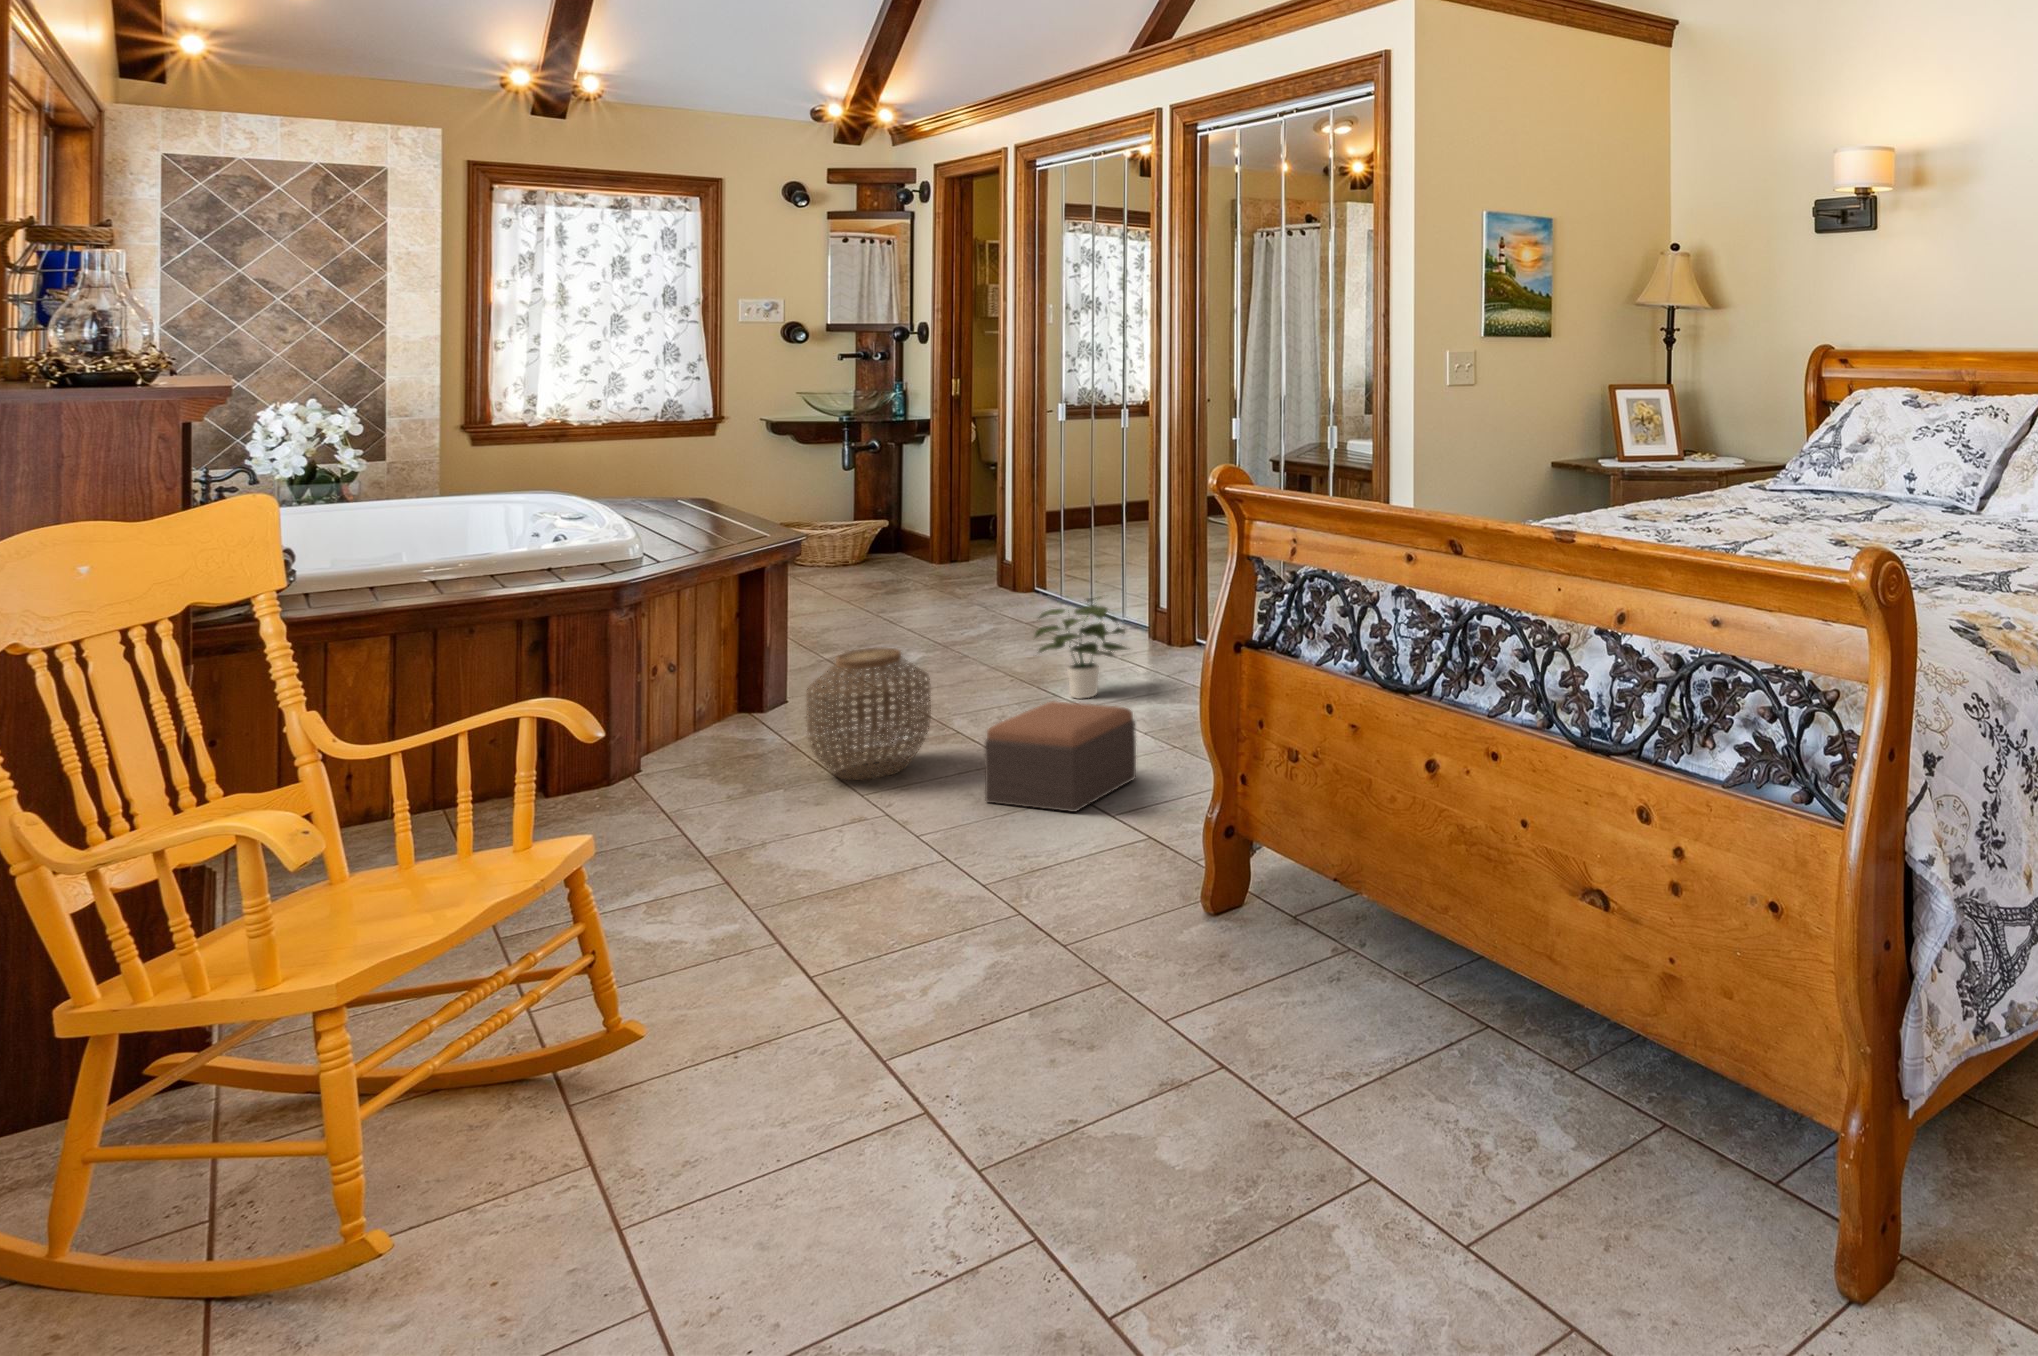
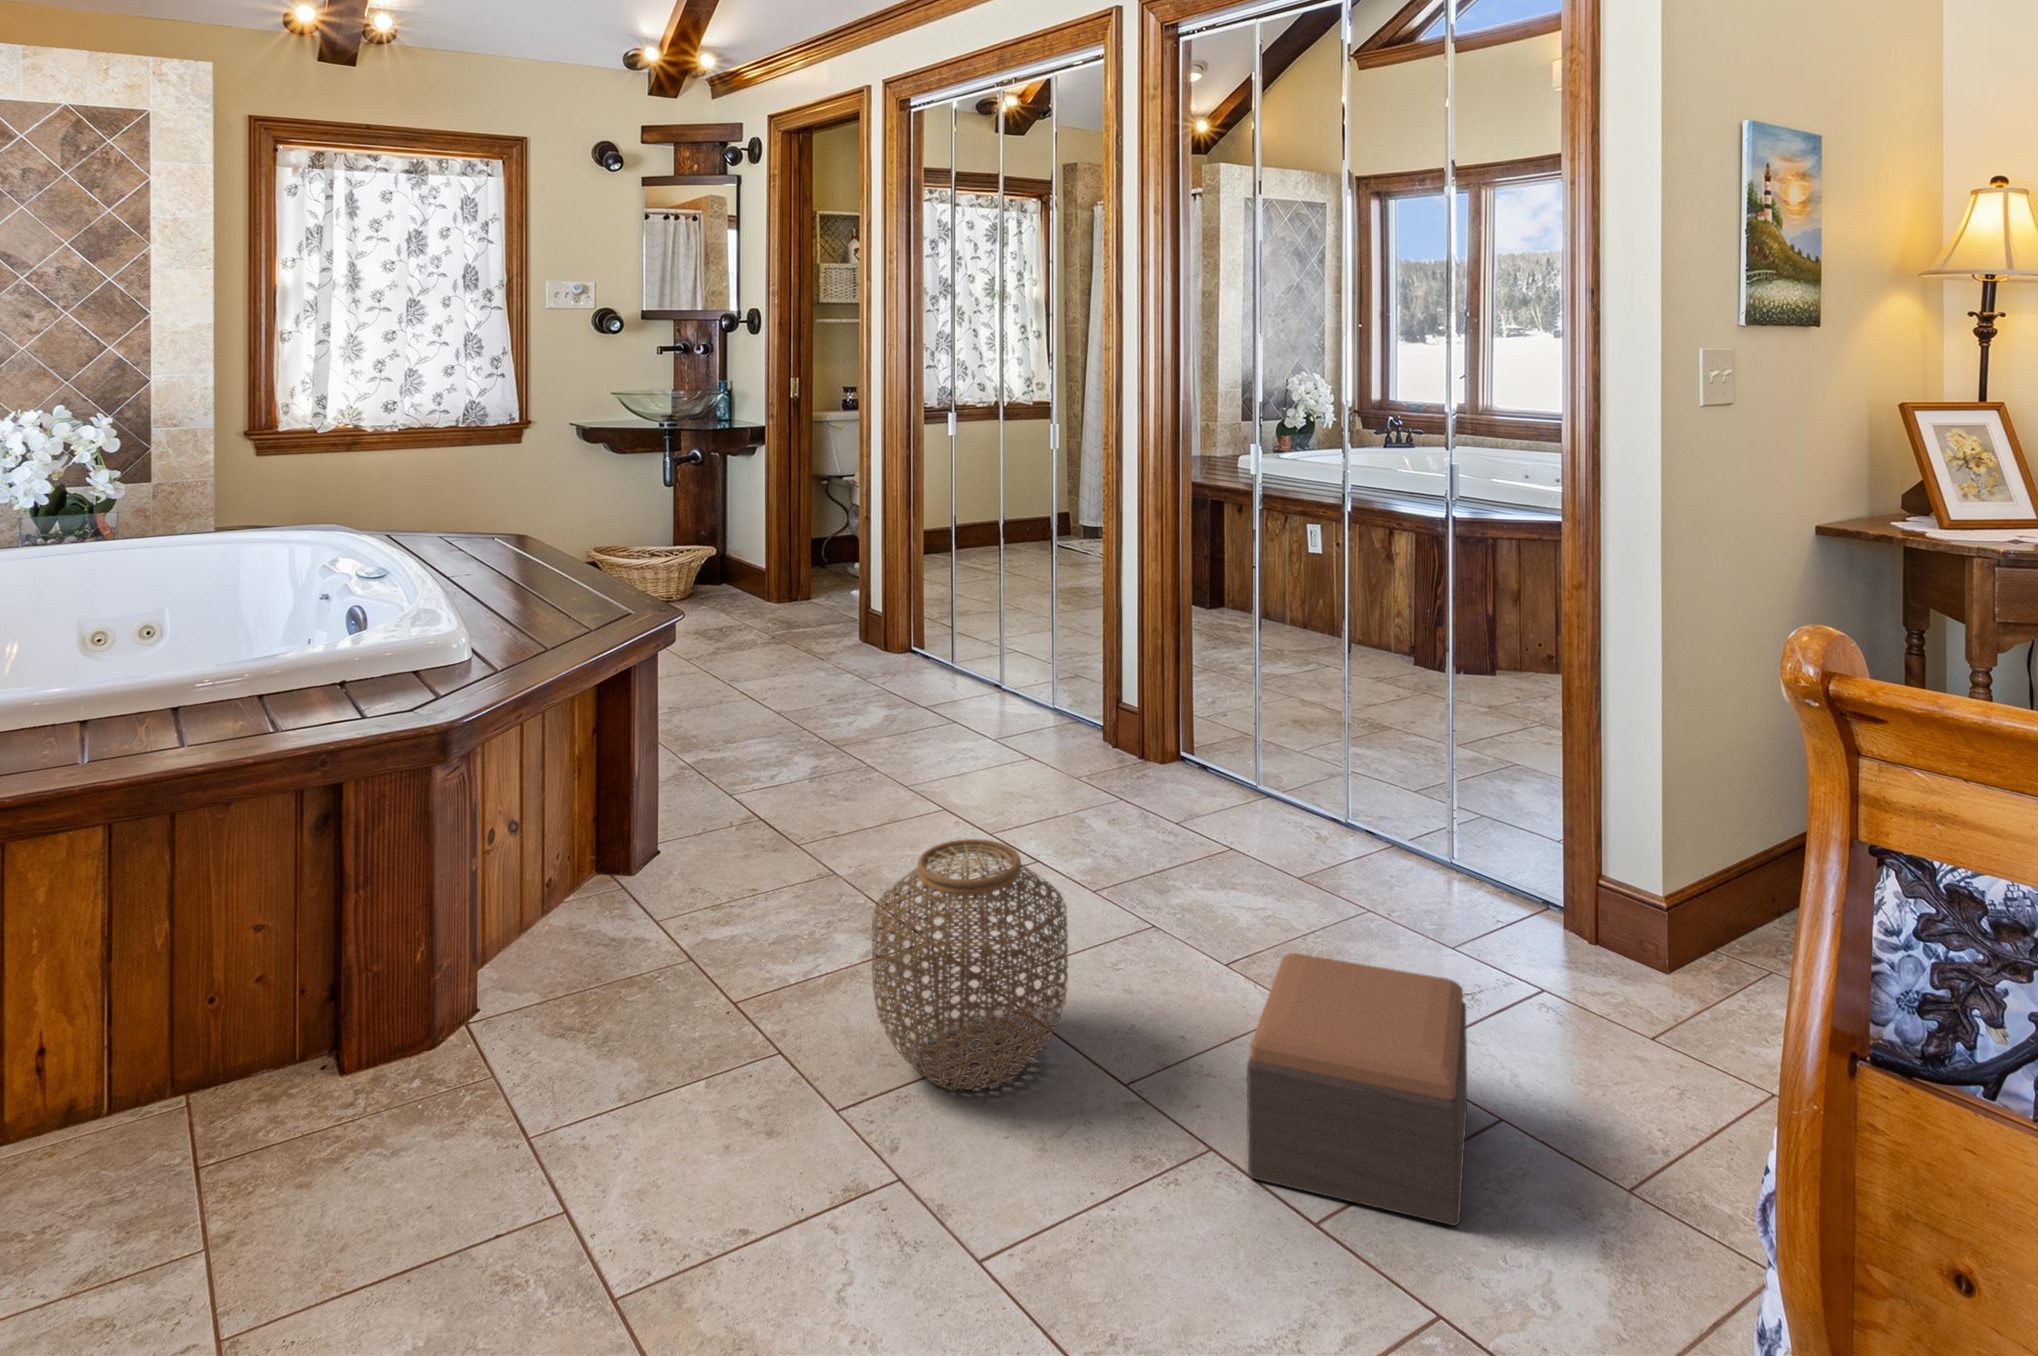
potted plant: present [1035,597,1127,699] -> none [1090,703,1233,865]

